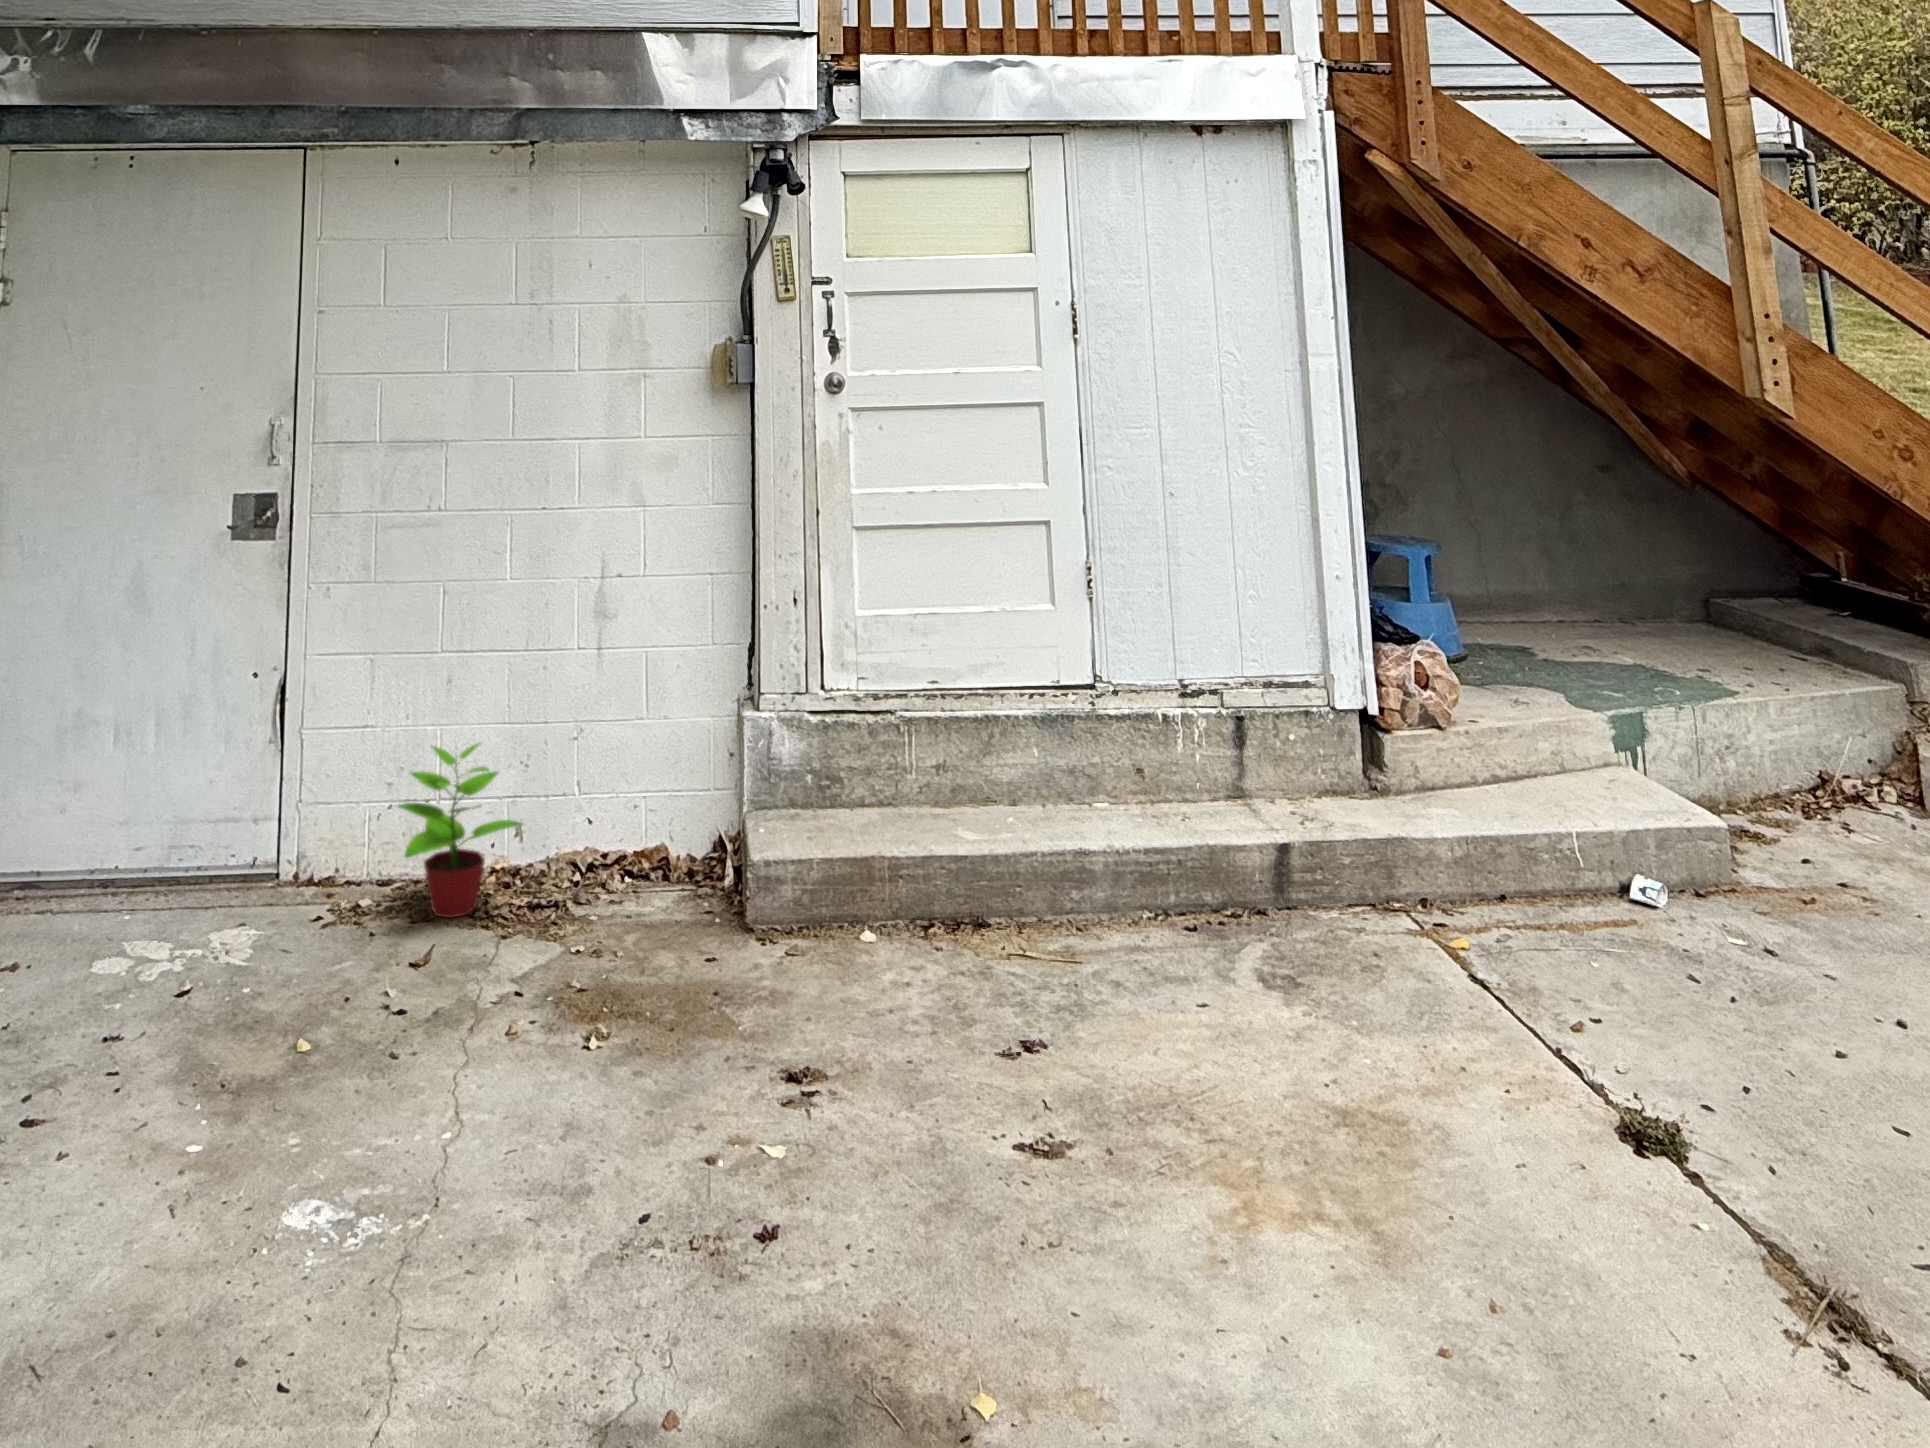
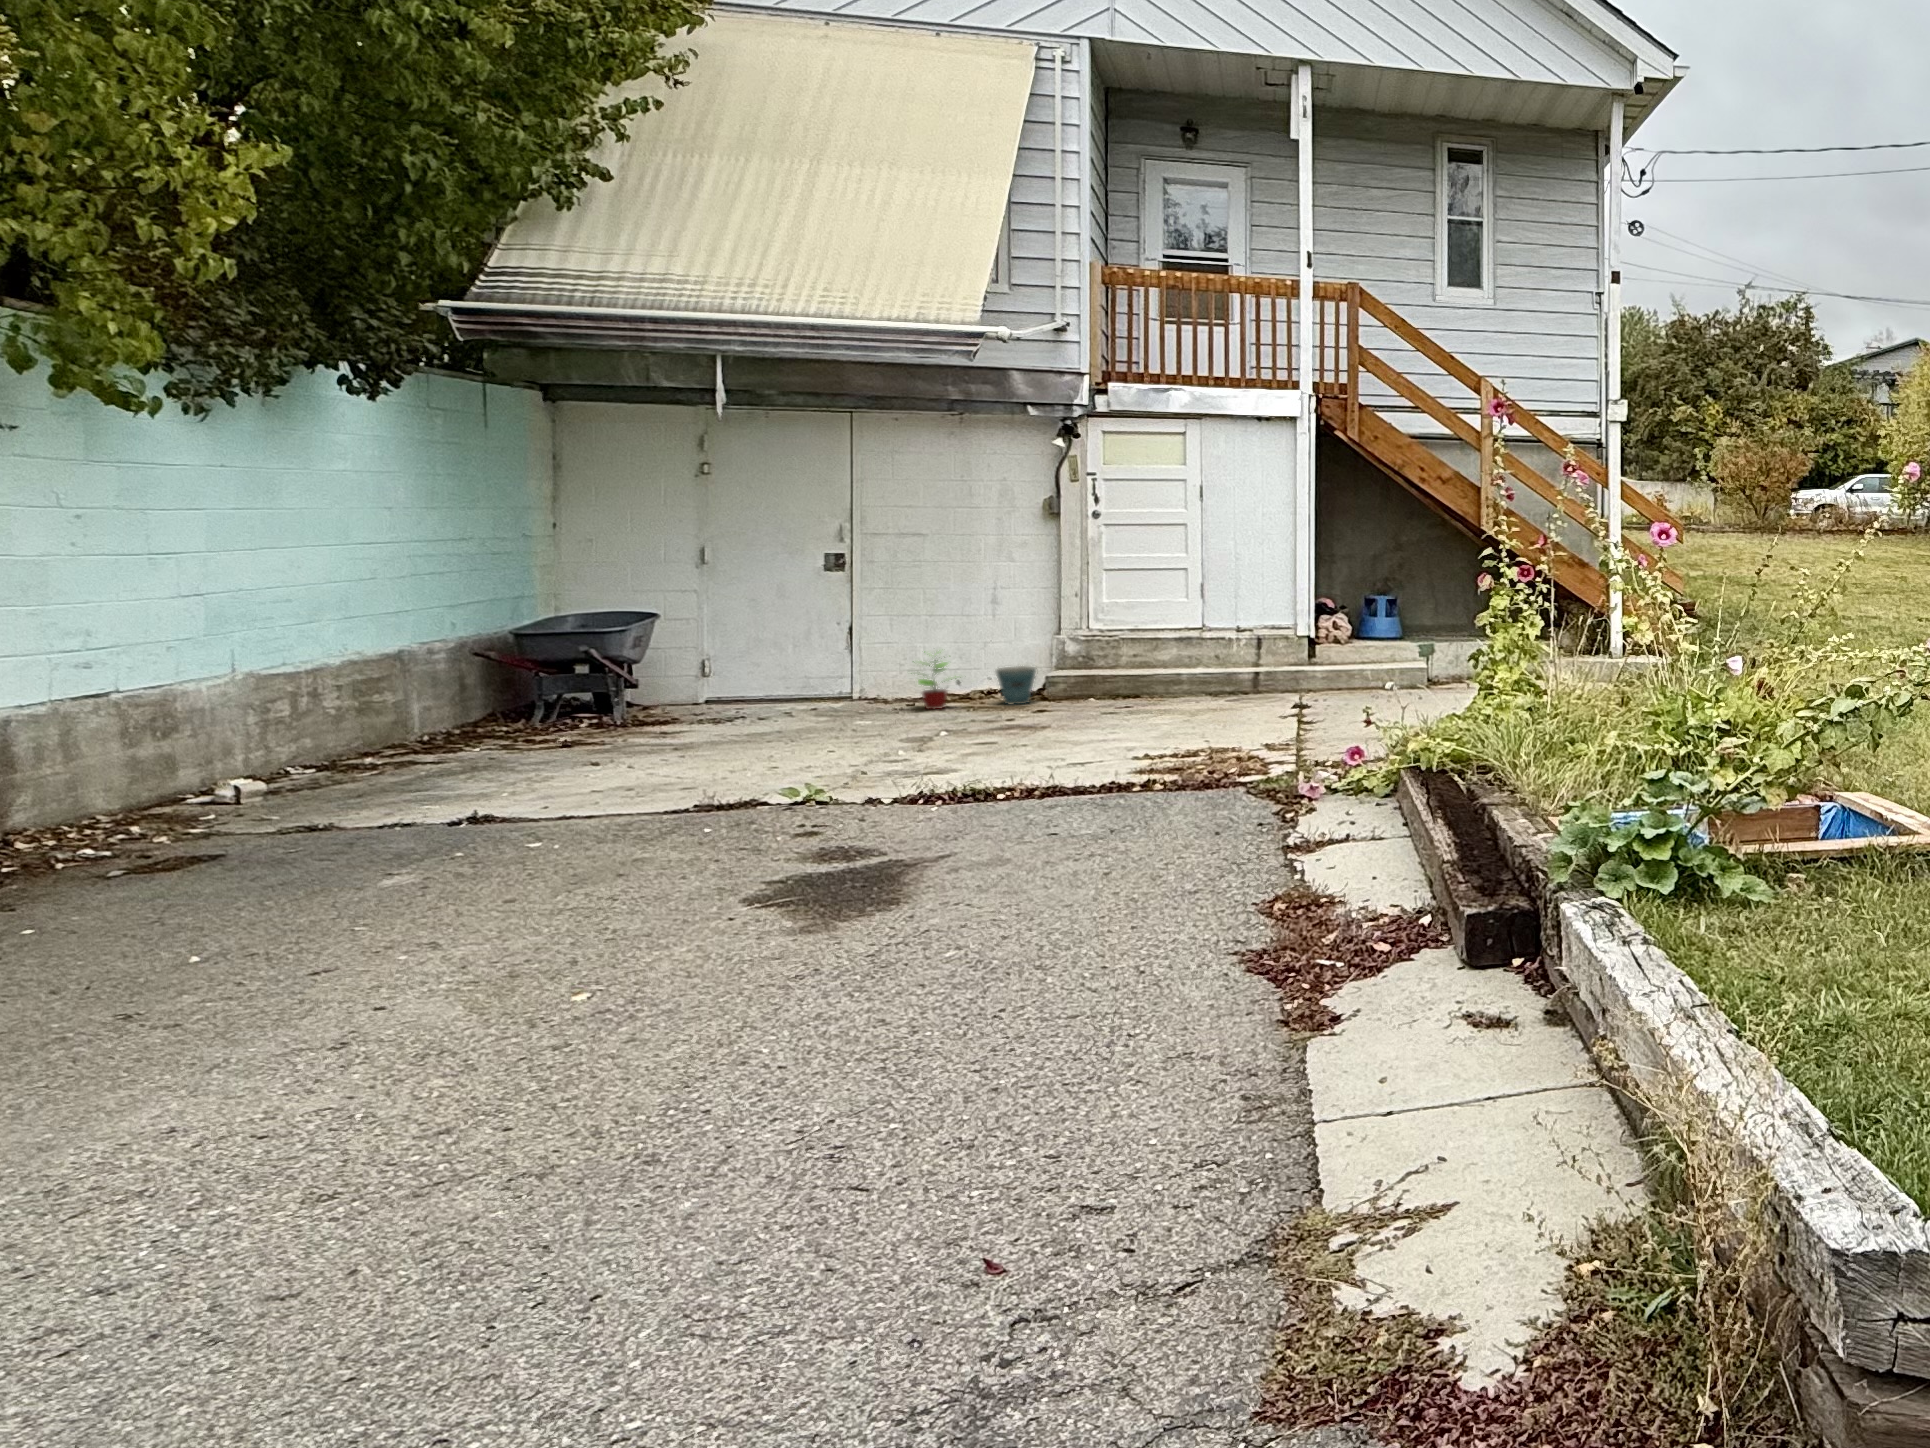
bucket: none [595,785,694,910] -> present [996,666,1037,704]

